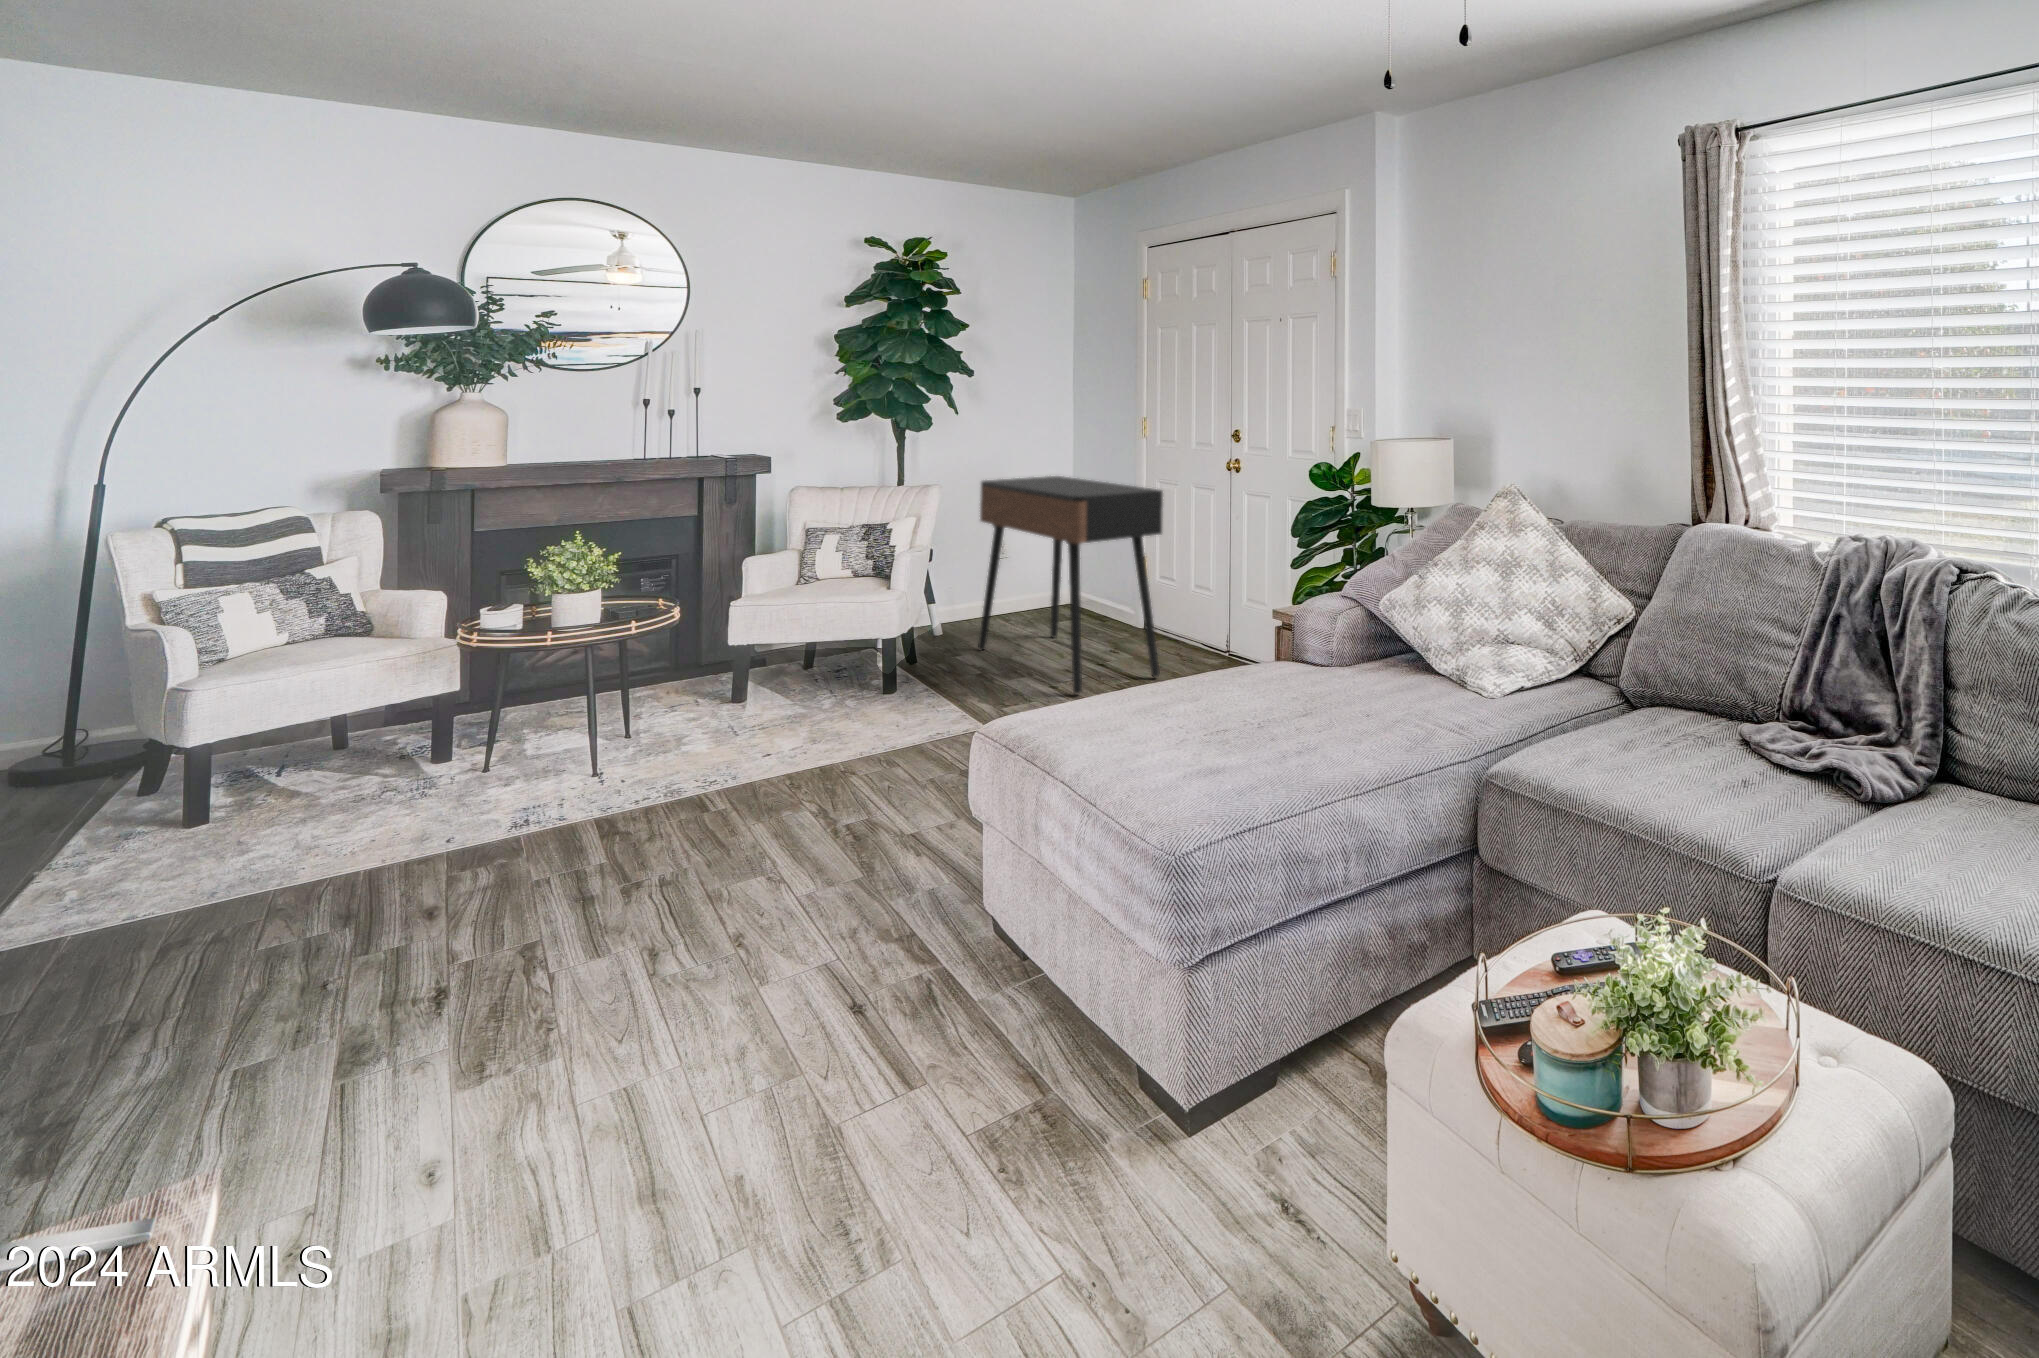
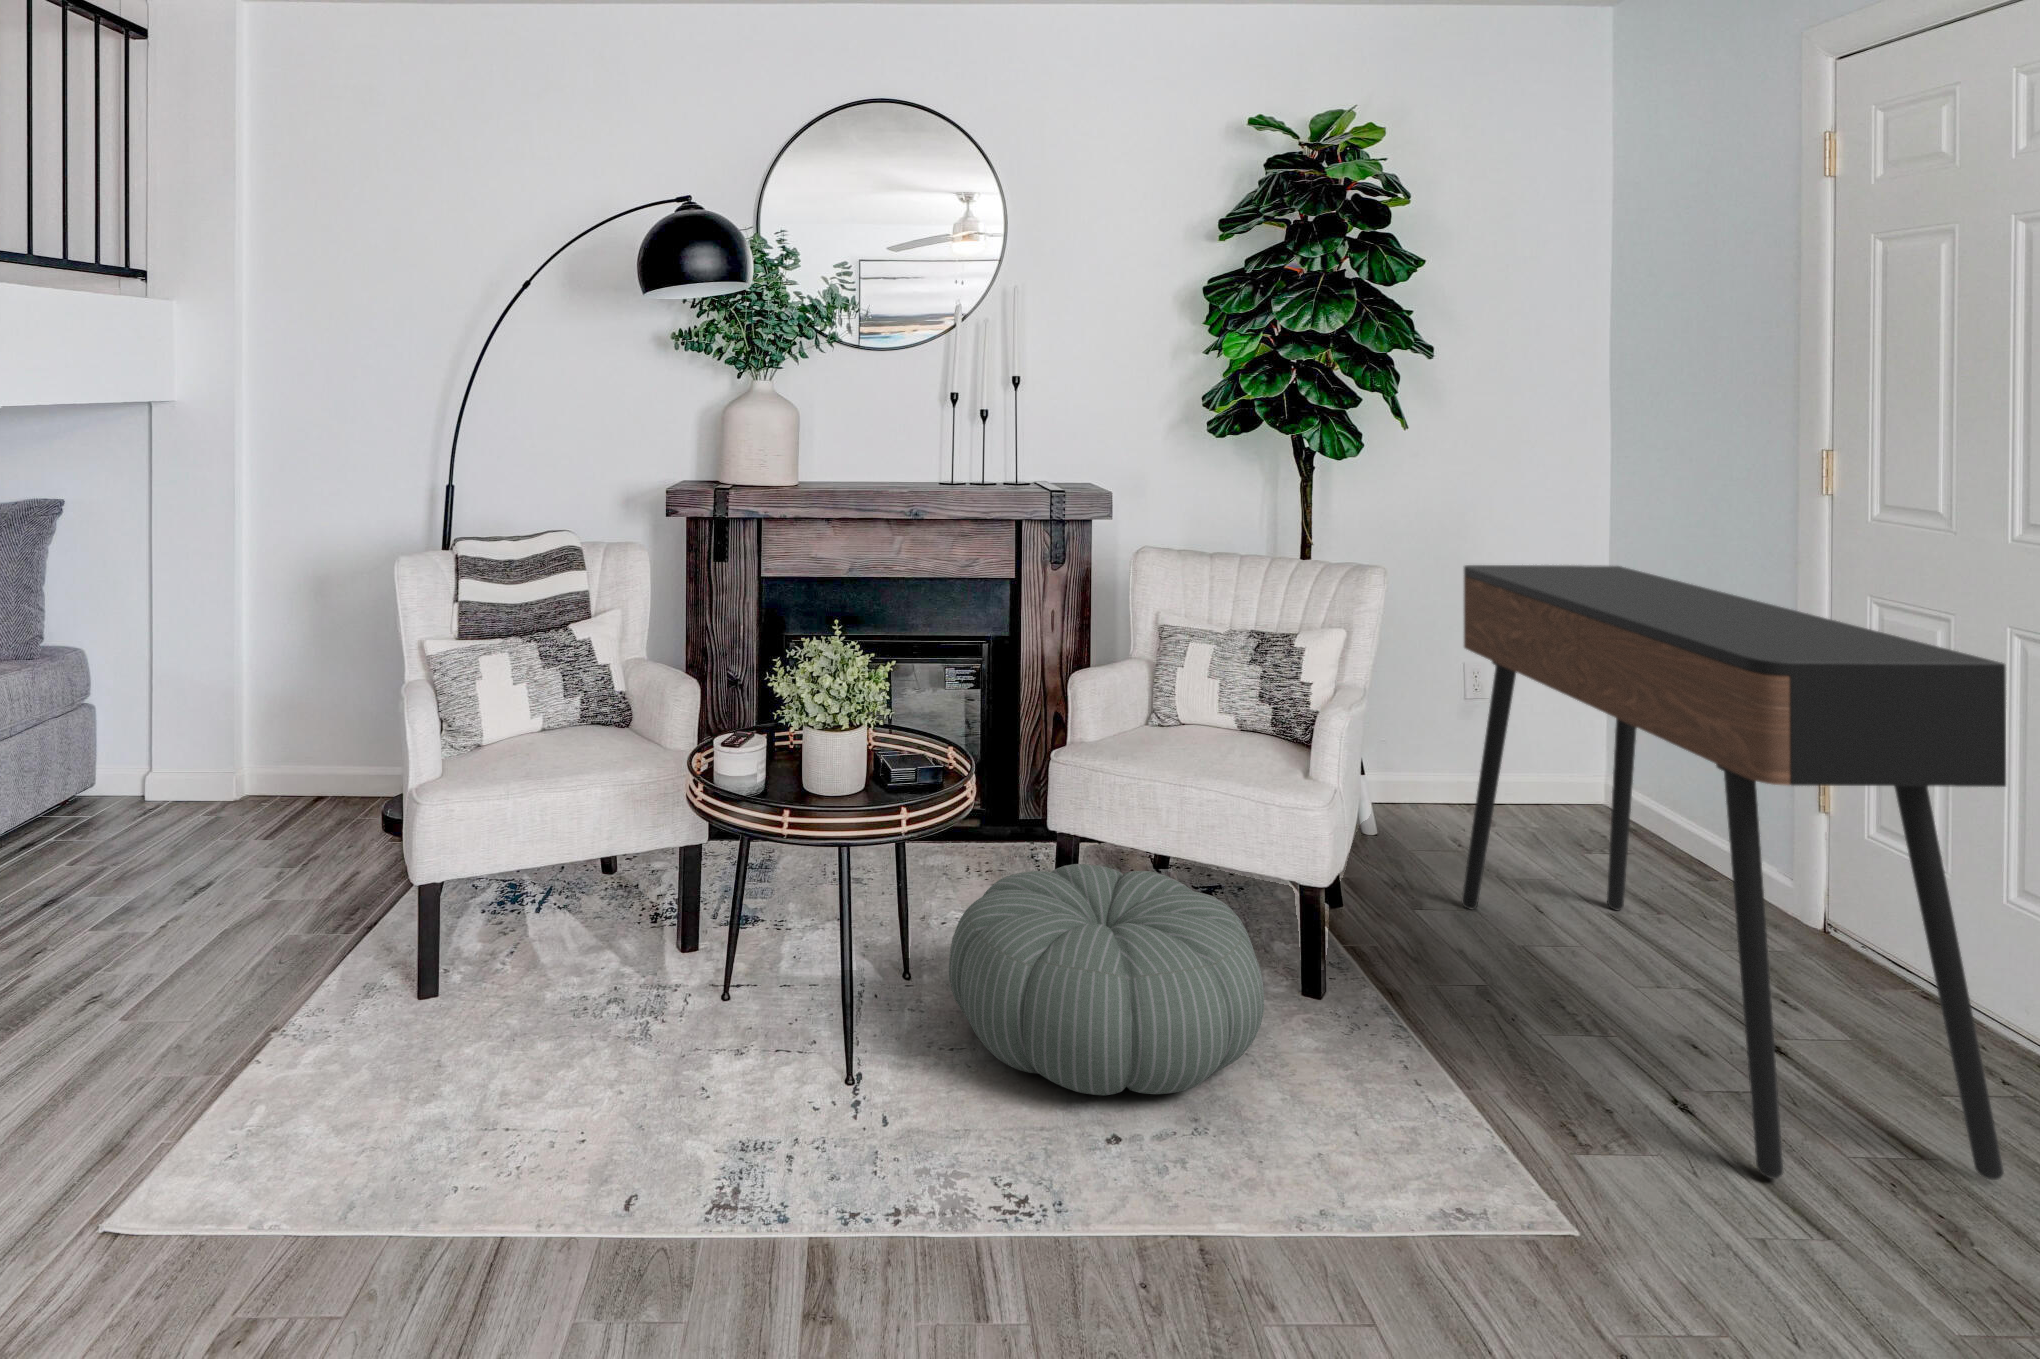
pouf: none [668,646,861,745] -> present [949,864,1264,1095]

